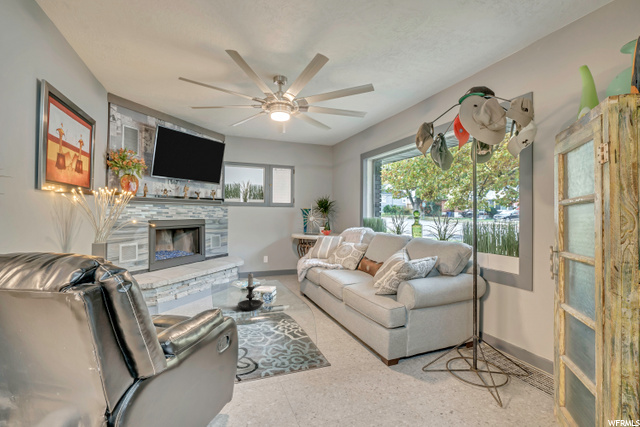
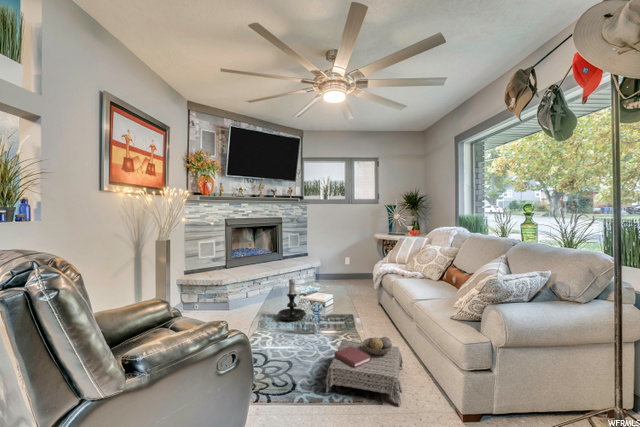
ottoman: none [284,315,345,367] -> present [325,337,403,406]

